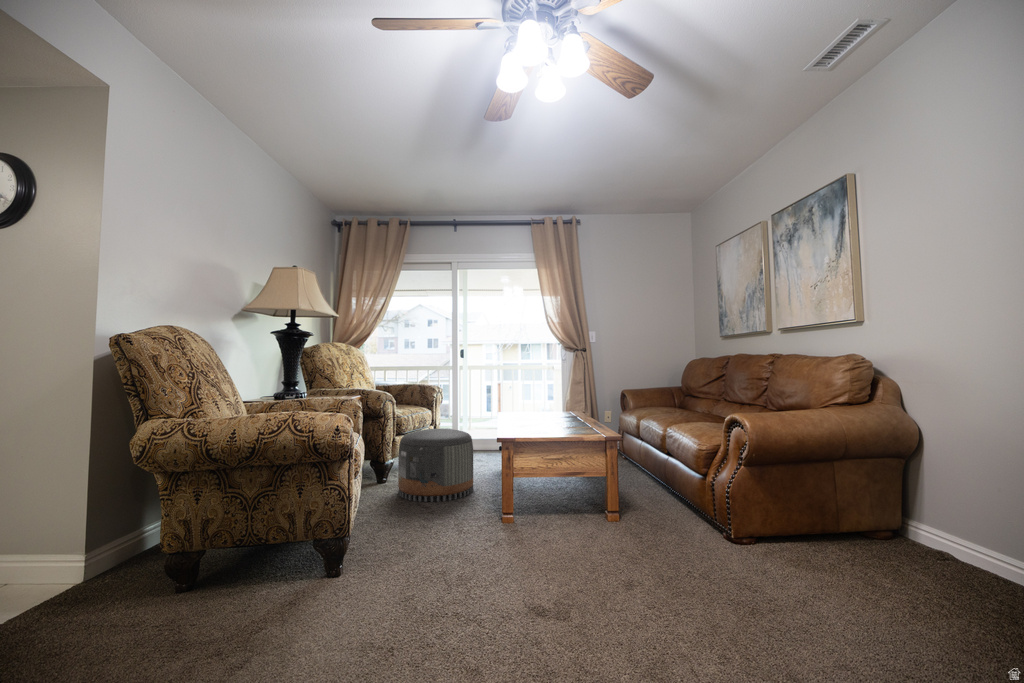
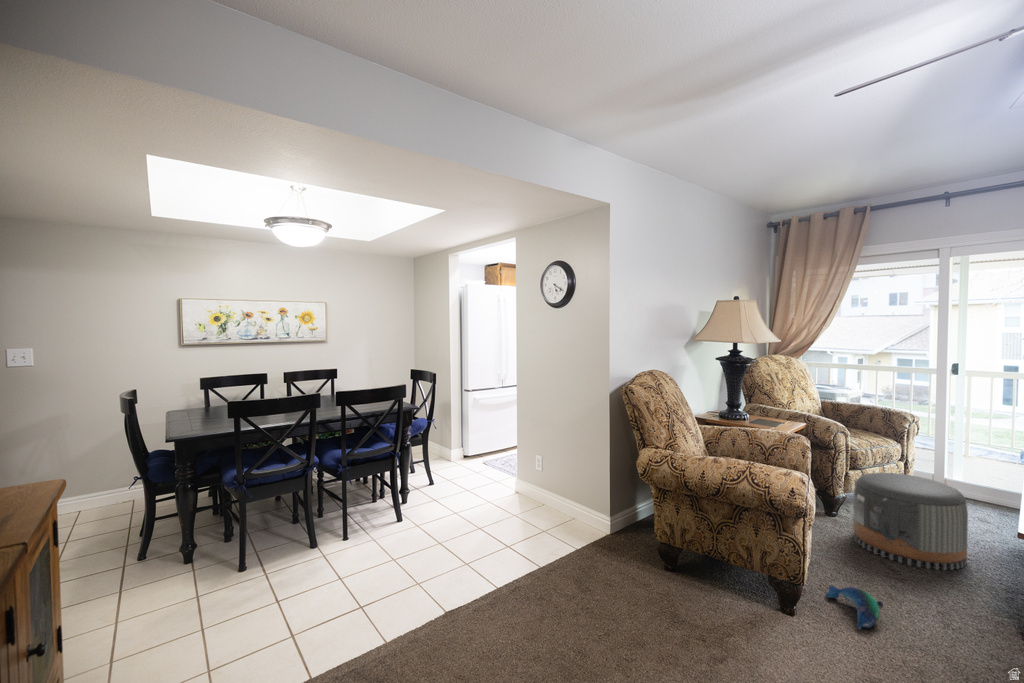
plush toy: none [372,527,419,564] -> present [826,586,883,629]

